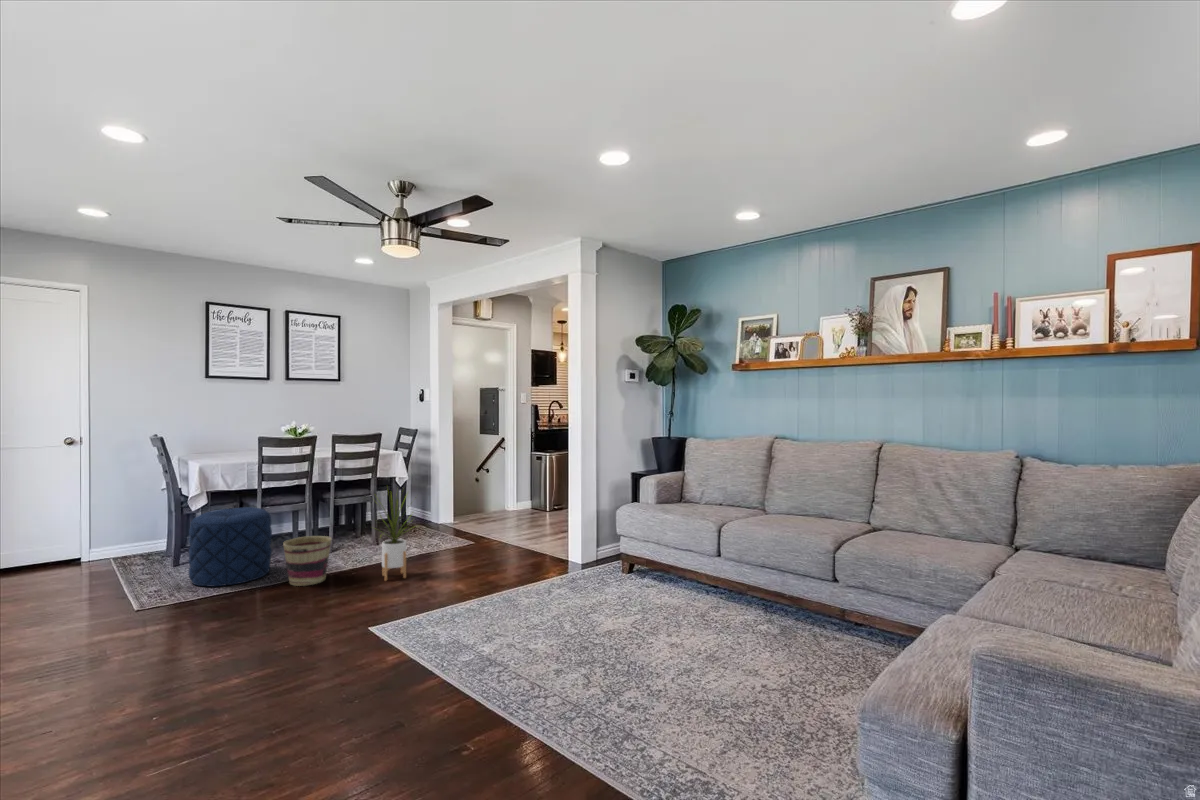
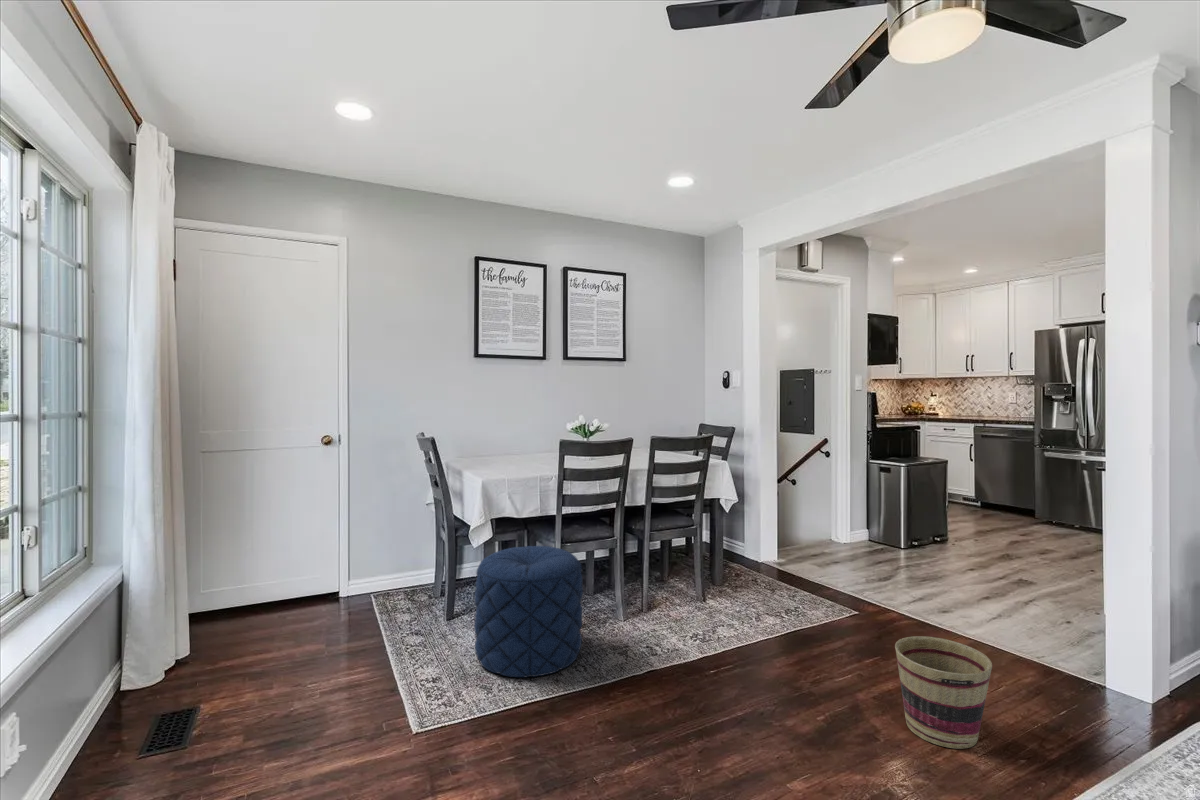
house plant: present [382,495,406,580] -> none [747,531,838,704]
basket: present [283,536,331,586] -> present [895,636,992,749]

